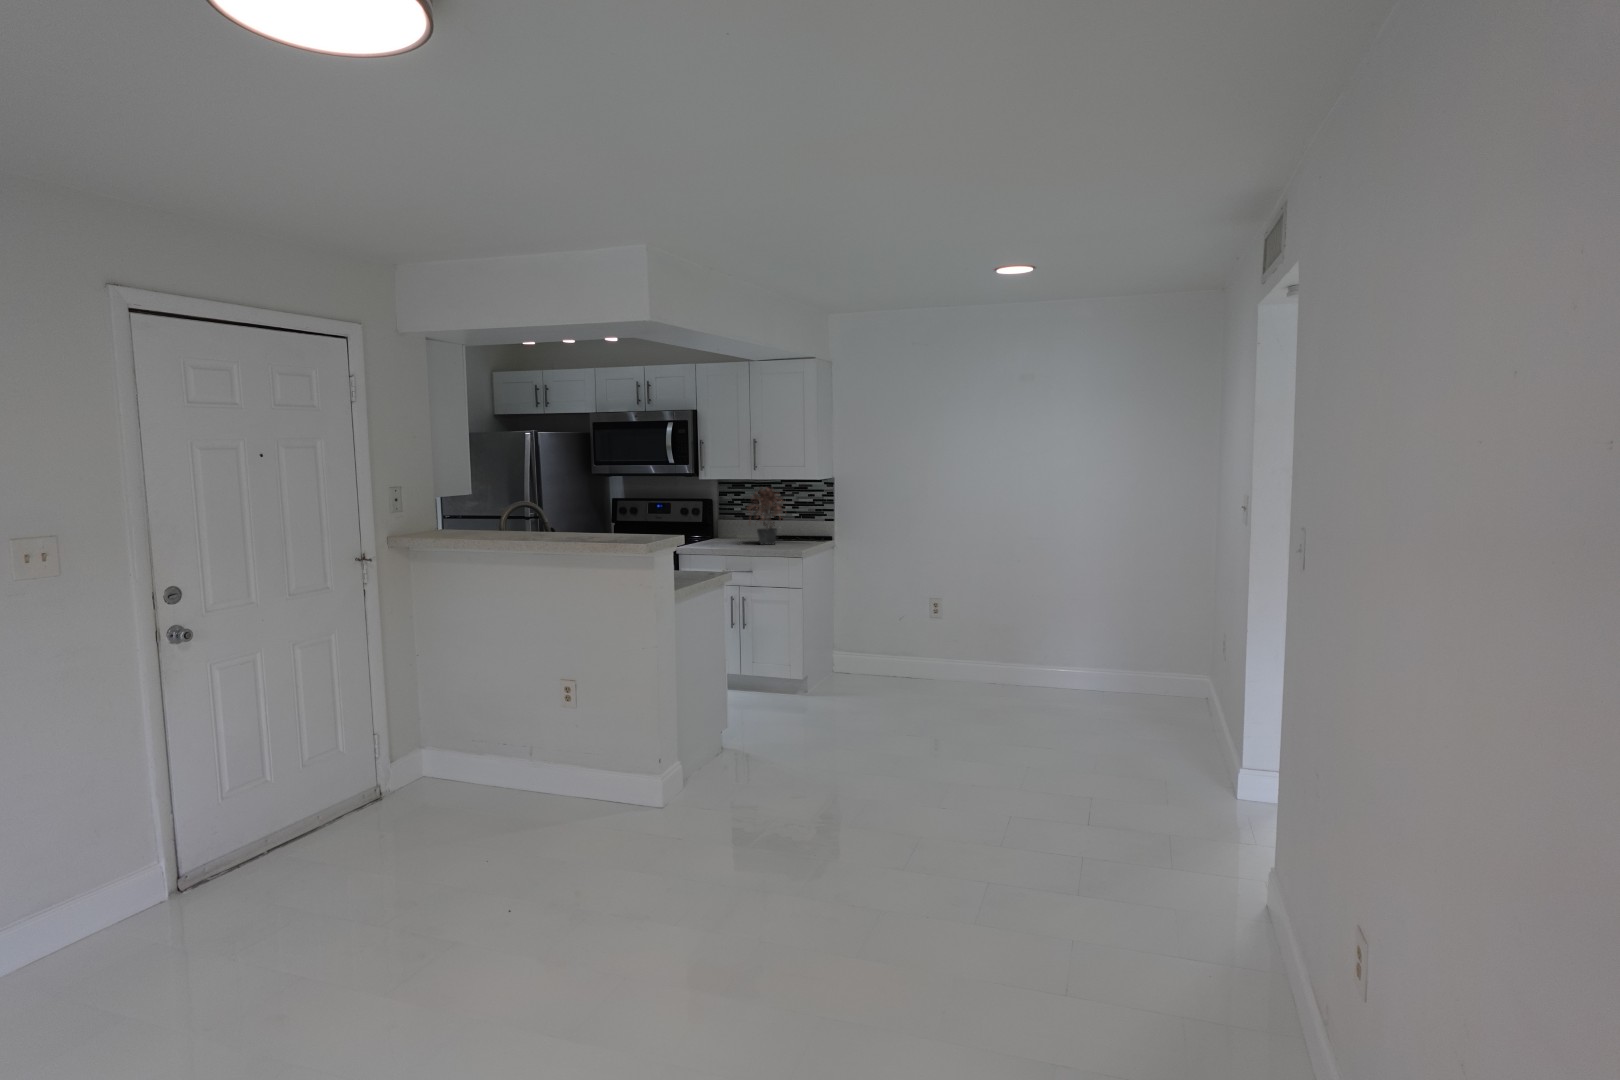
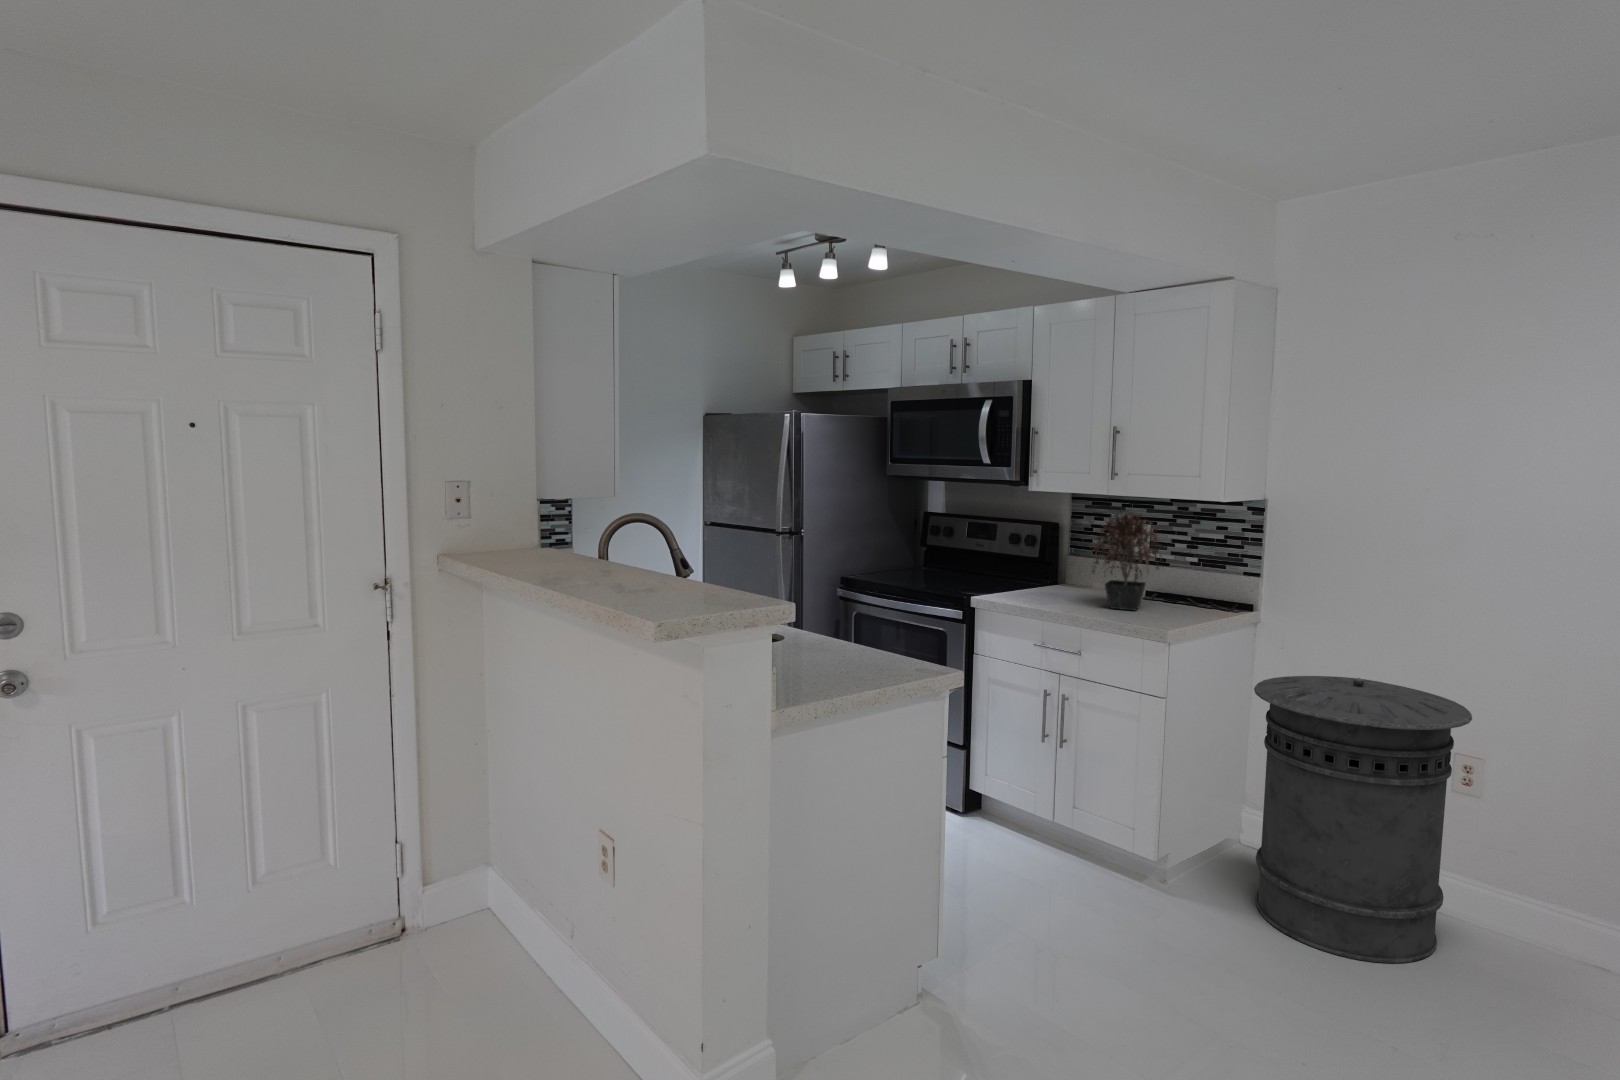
trash can: none [842,563,936,699] -> present [1254,676,1472,963]

